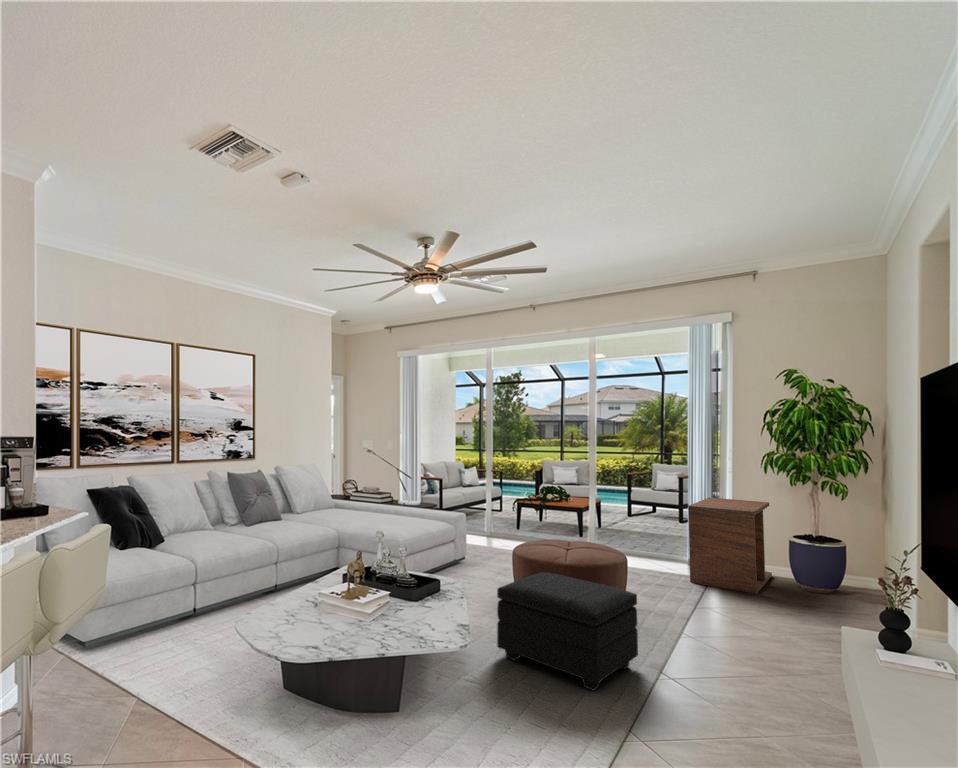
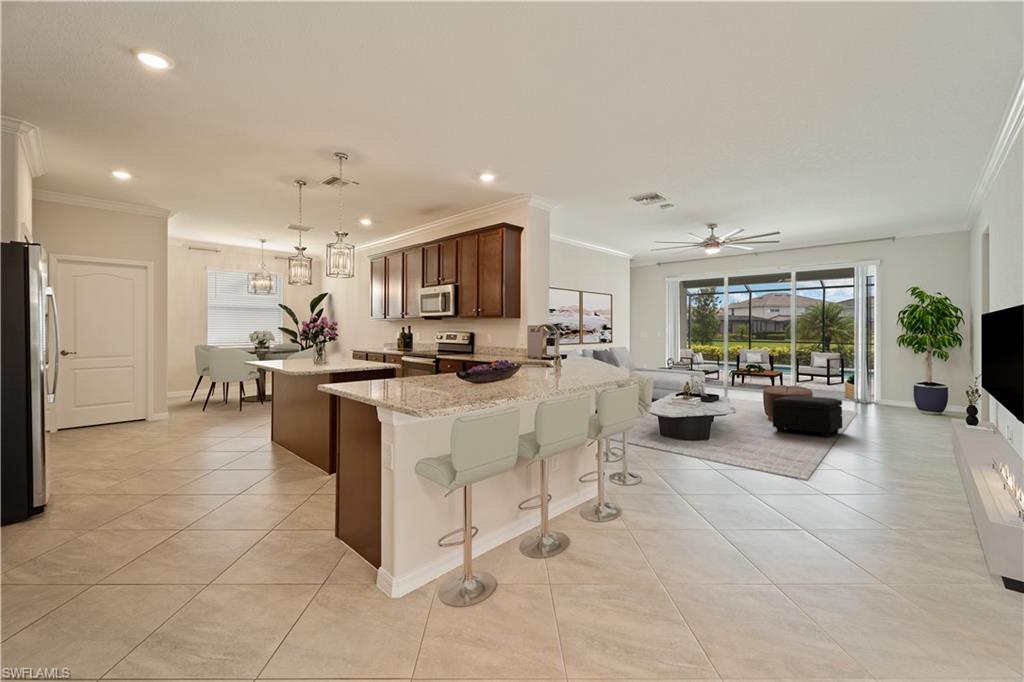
side table: present [688,498,772,594] -> none [850,365,899,415]

